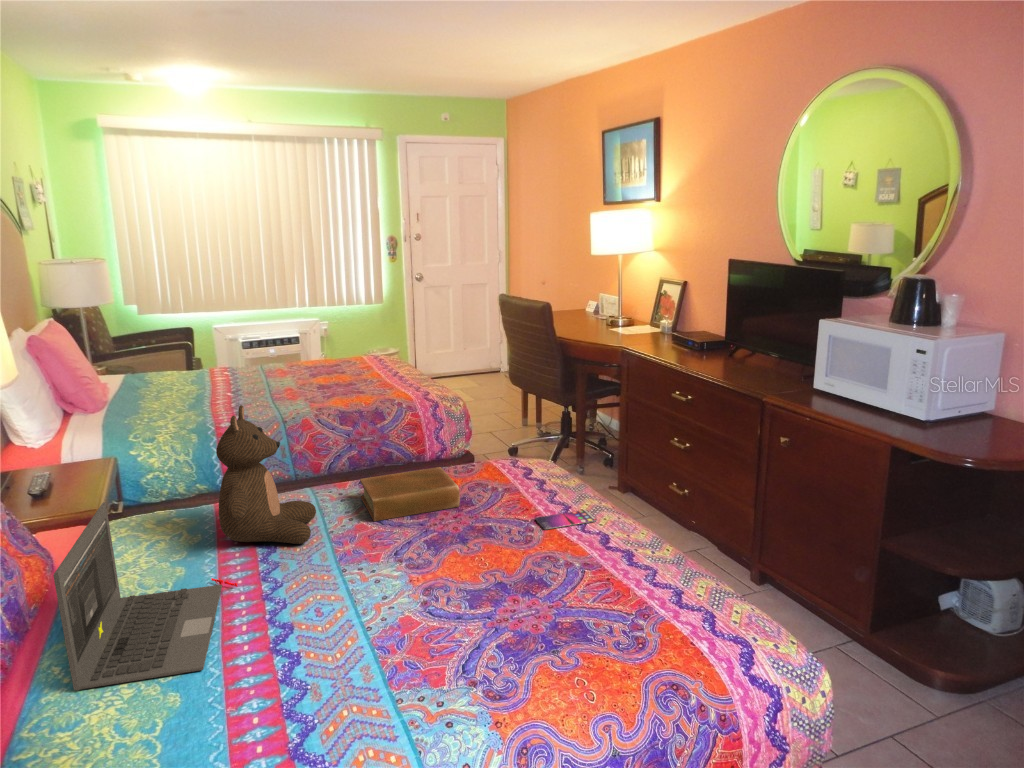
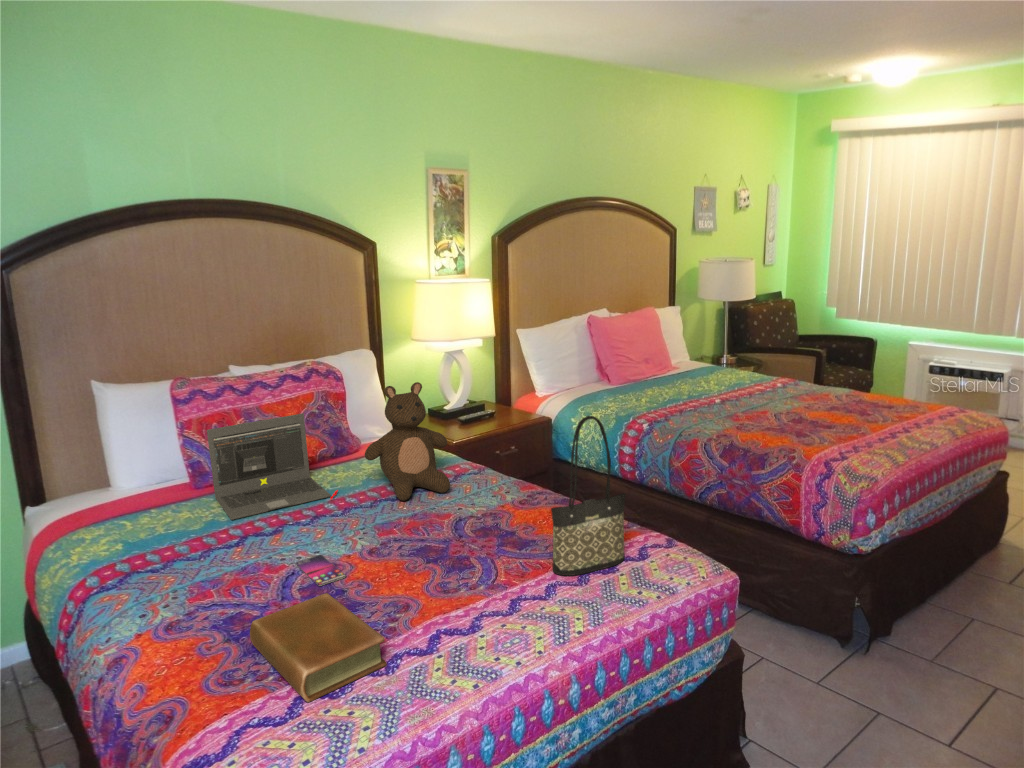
tote bag: none [517,361,547,500] -> present [551,416,625,576]
book: present [360,467,460,521] -> present [250,593,387,703]
smartphone: present [535,510,597,529] -> present [296,555,346,586]

